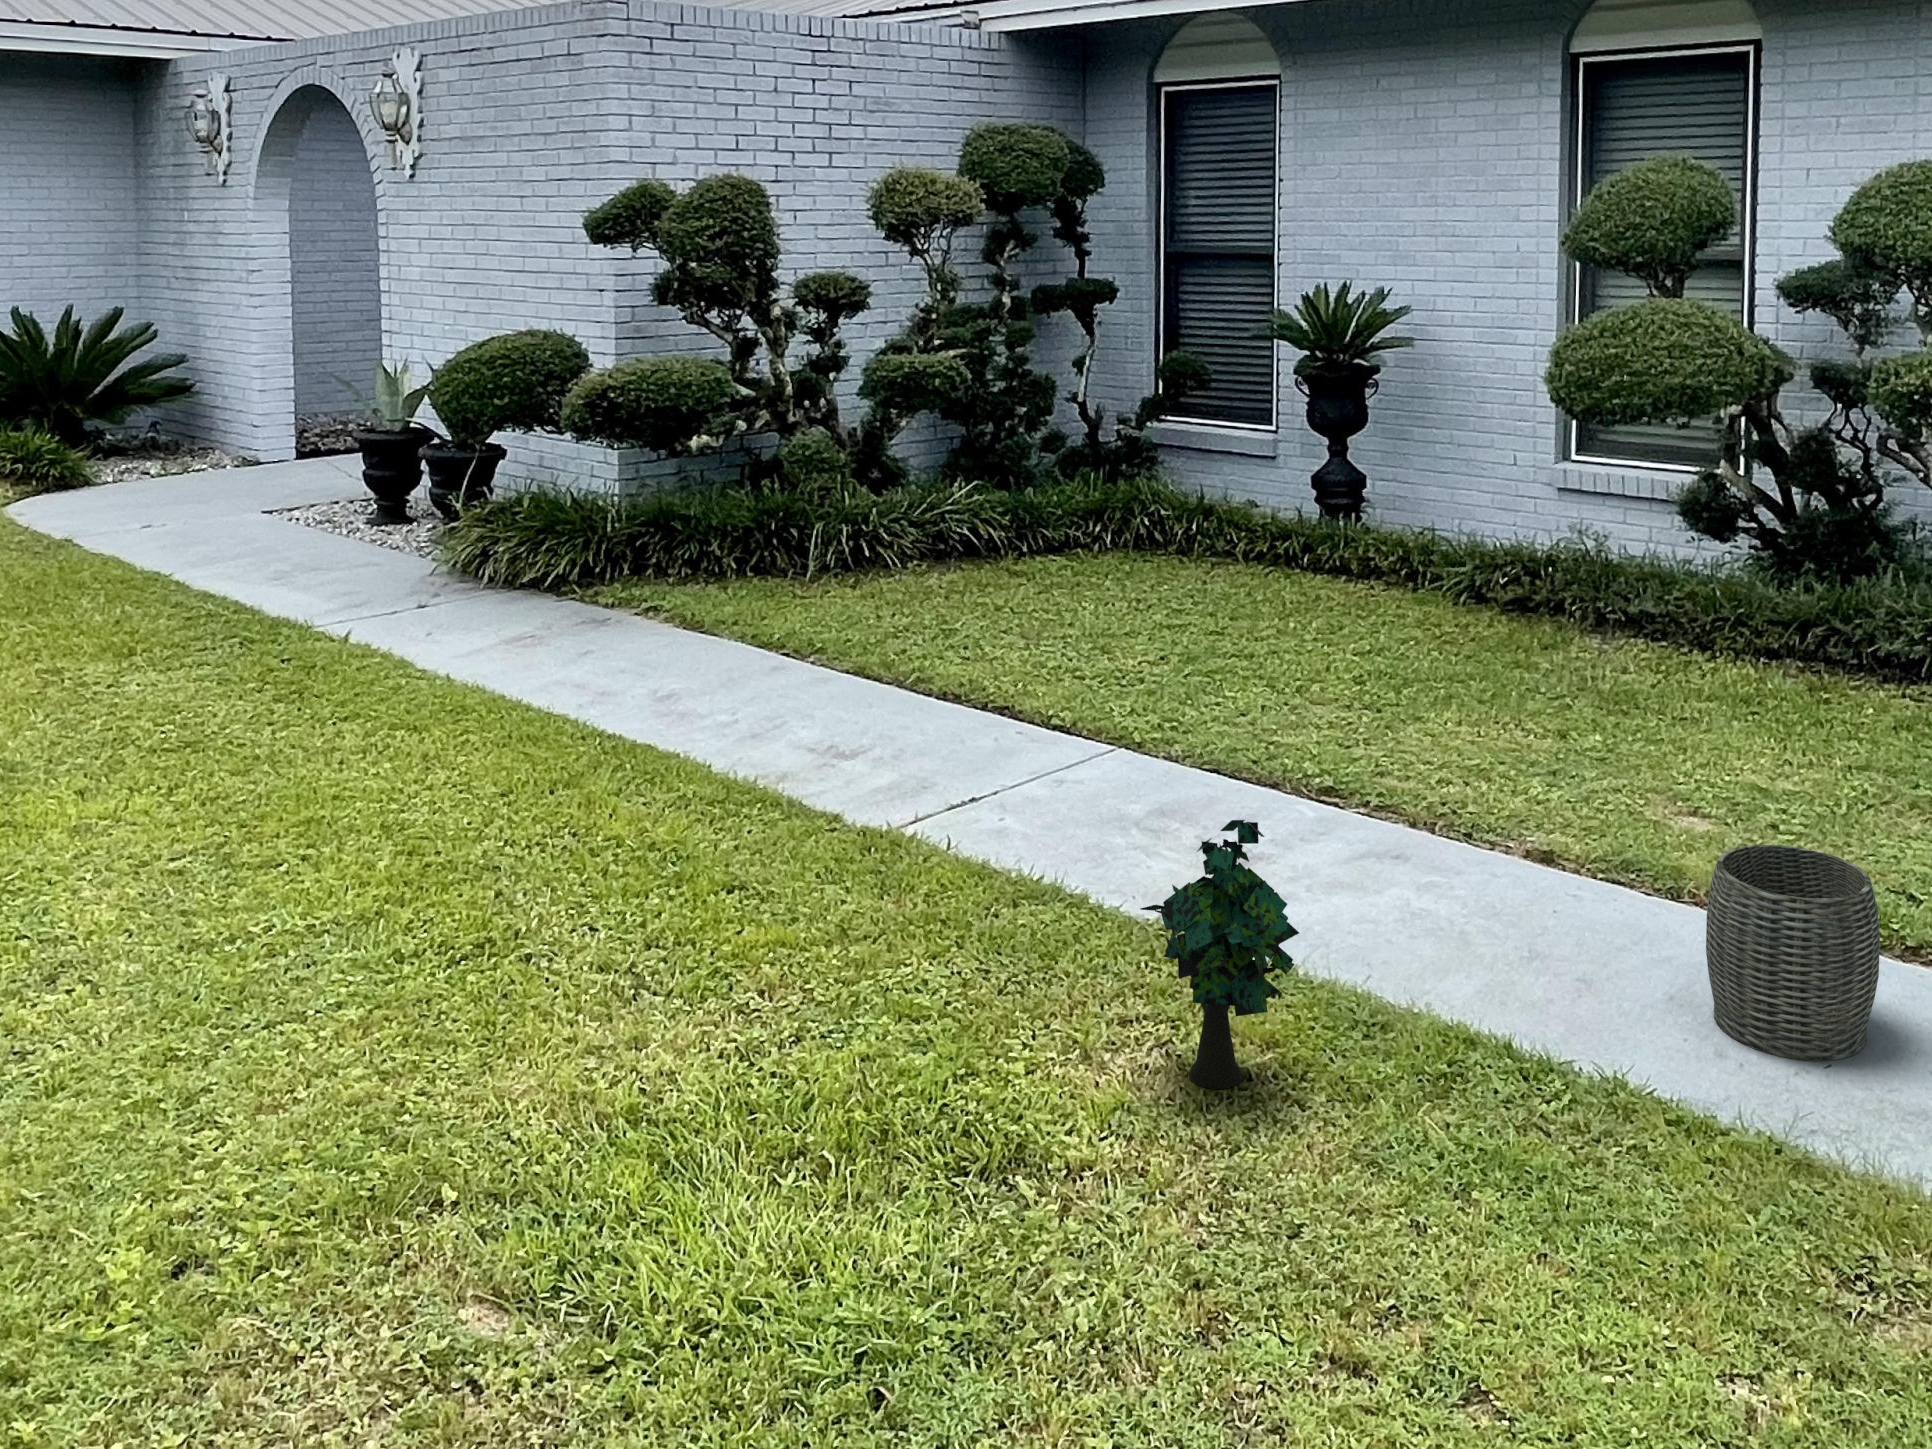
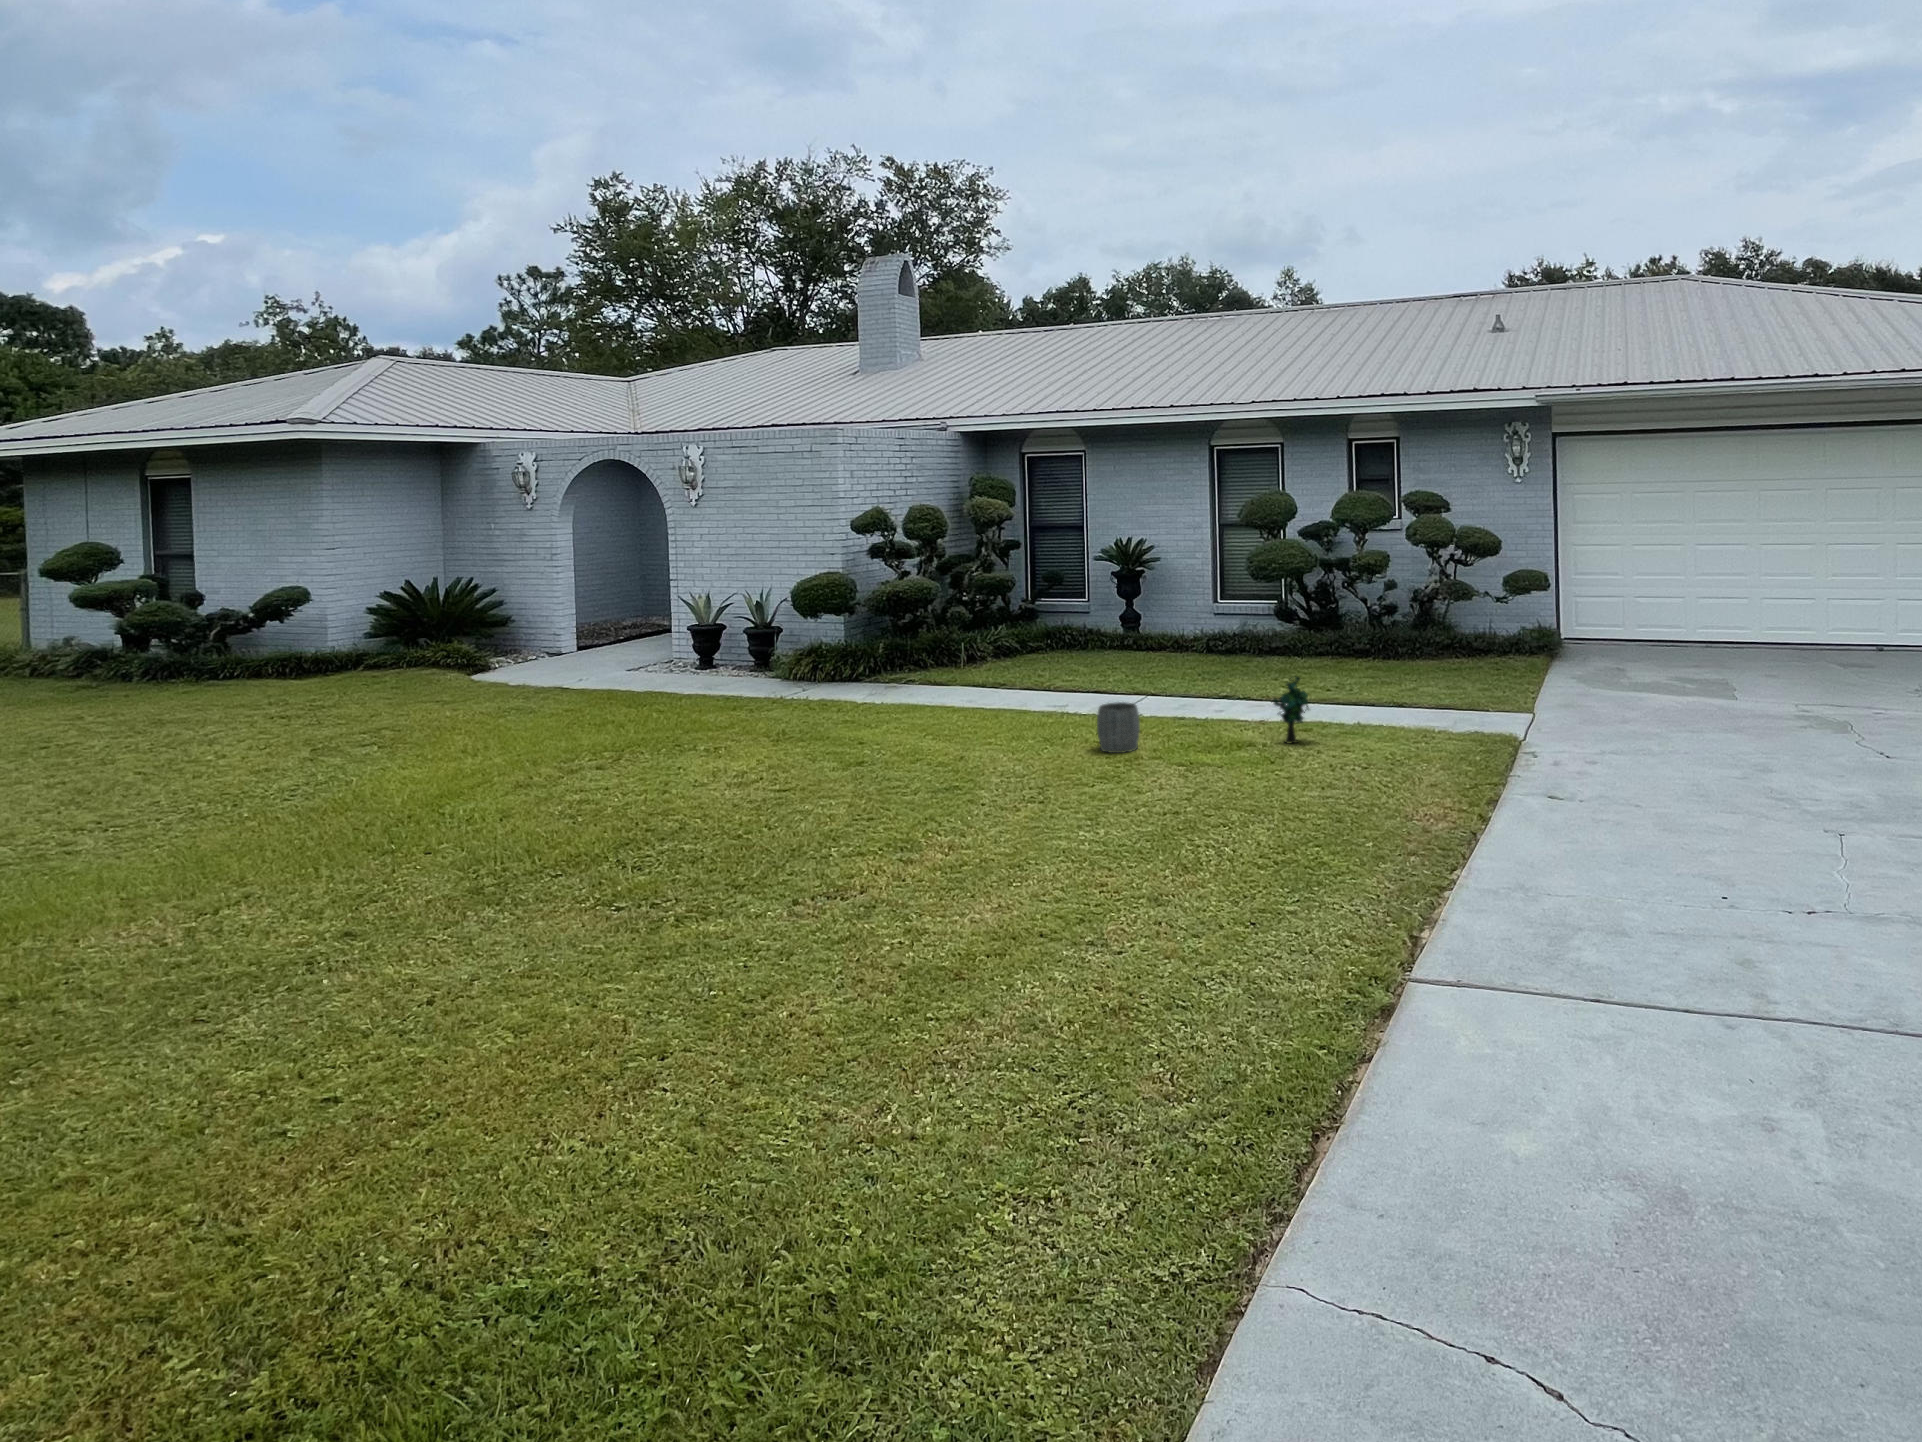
woven basket: present [1706,845,1880,1061] -> present [1097,702,1140,753]

